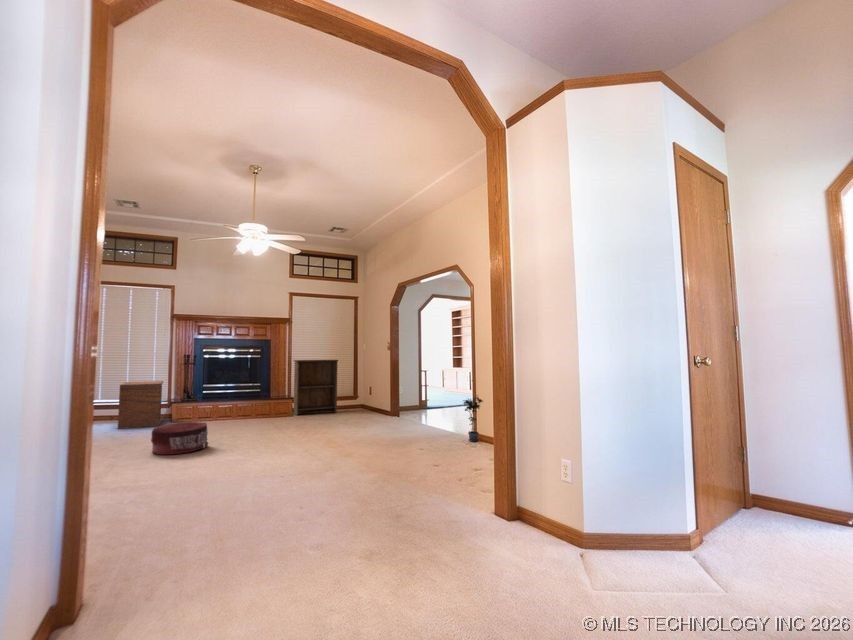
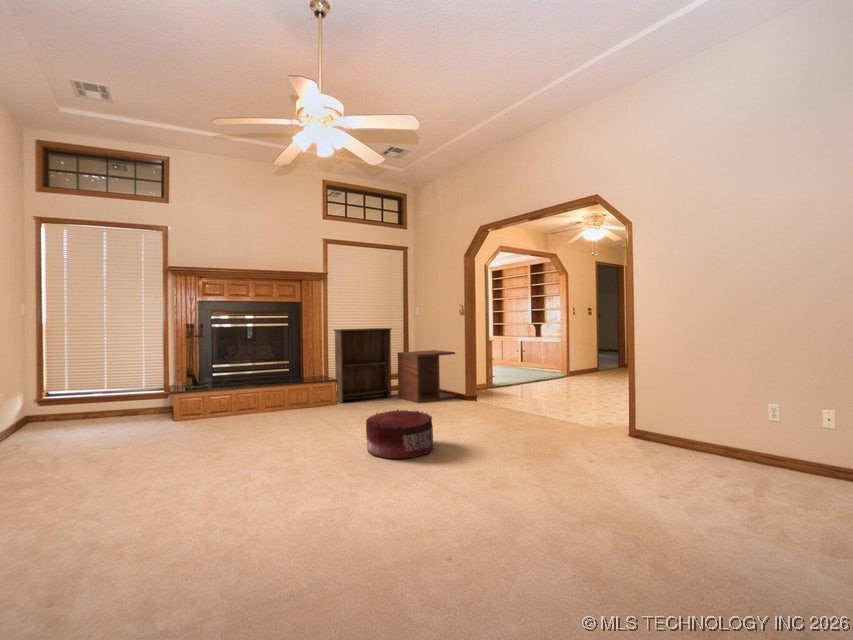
side table: present [118,381,163,429] -> present [398,350,456,403]
potted plant: present [464,395,483,442] -> none [630,377,663,449]
pouf: present [151,422,208,455] -> present [366,410,434,459]

